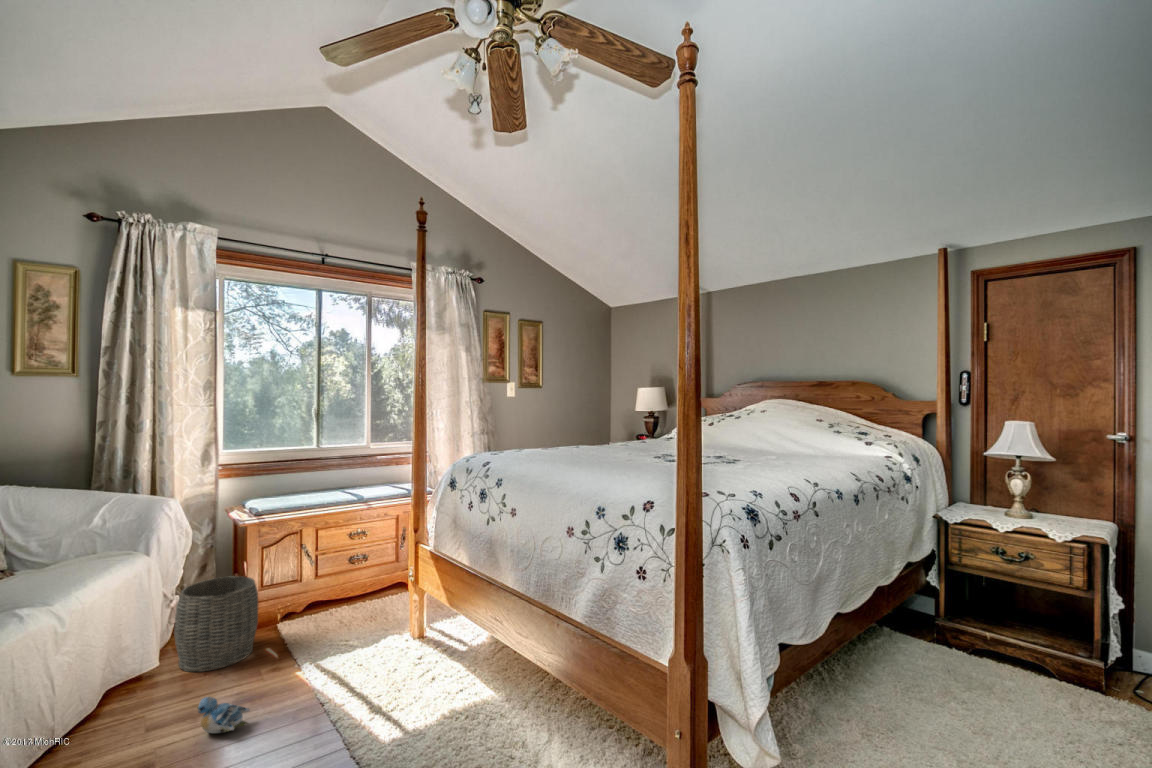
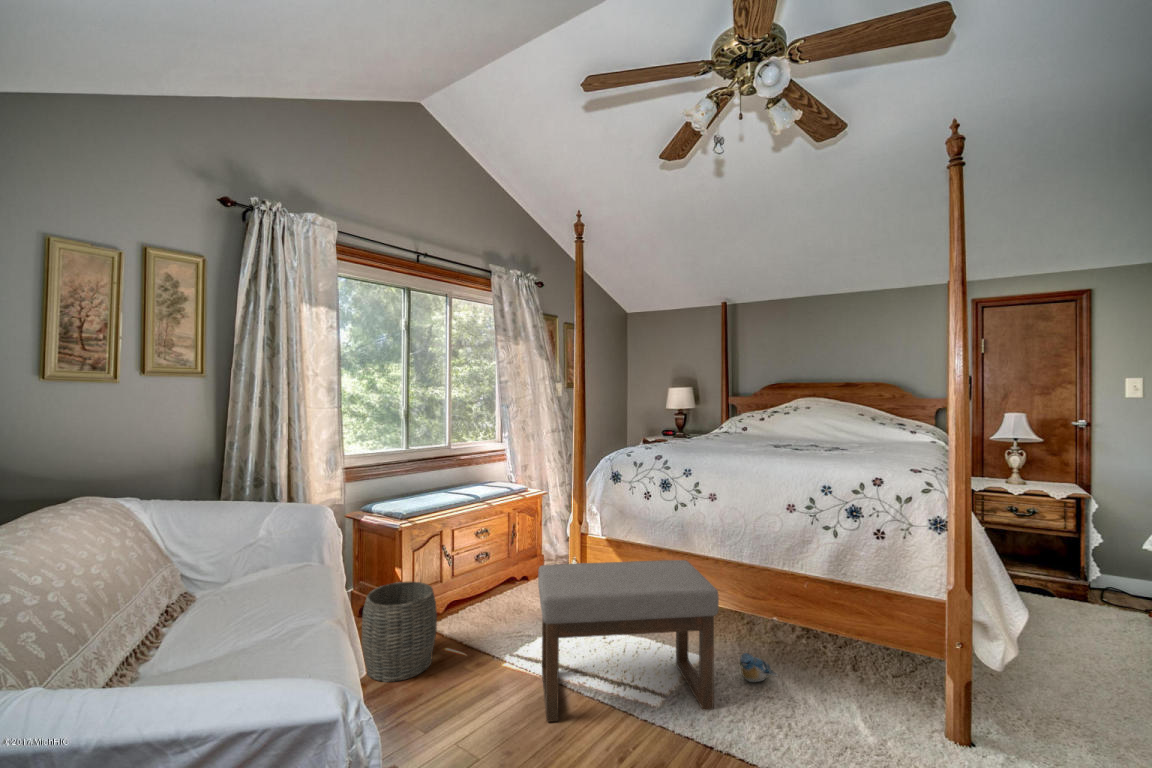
ottoman: none [266,570,480,749] -> present [538,560,719,722]
plush toy: present [197,697,250,733] -> present [740,653,778,682]

